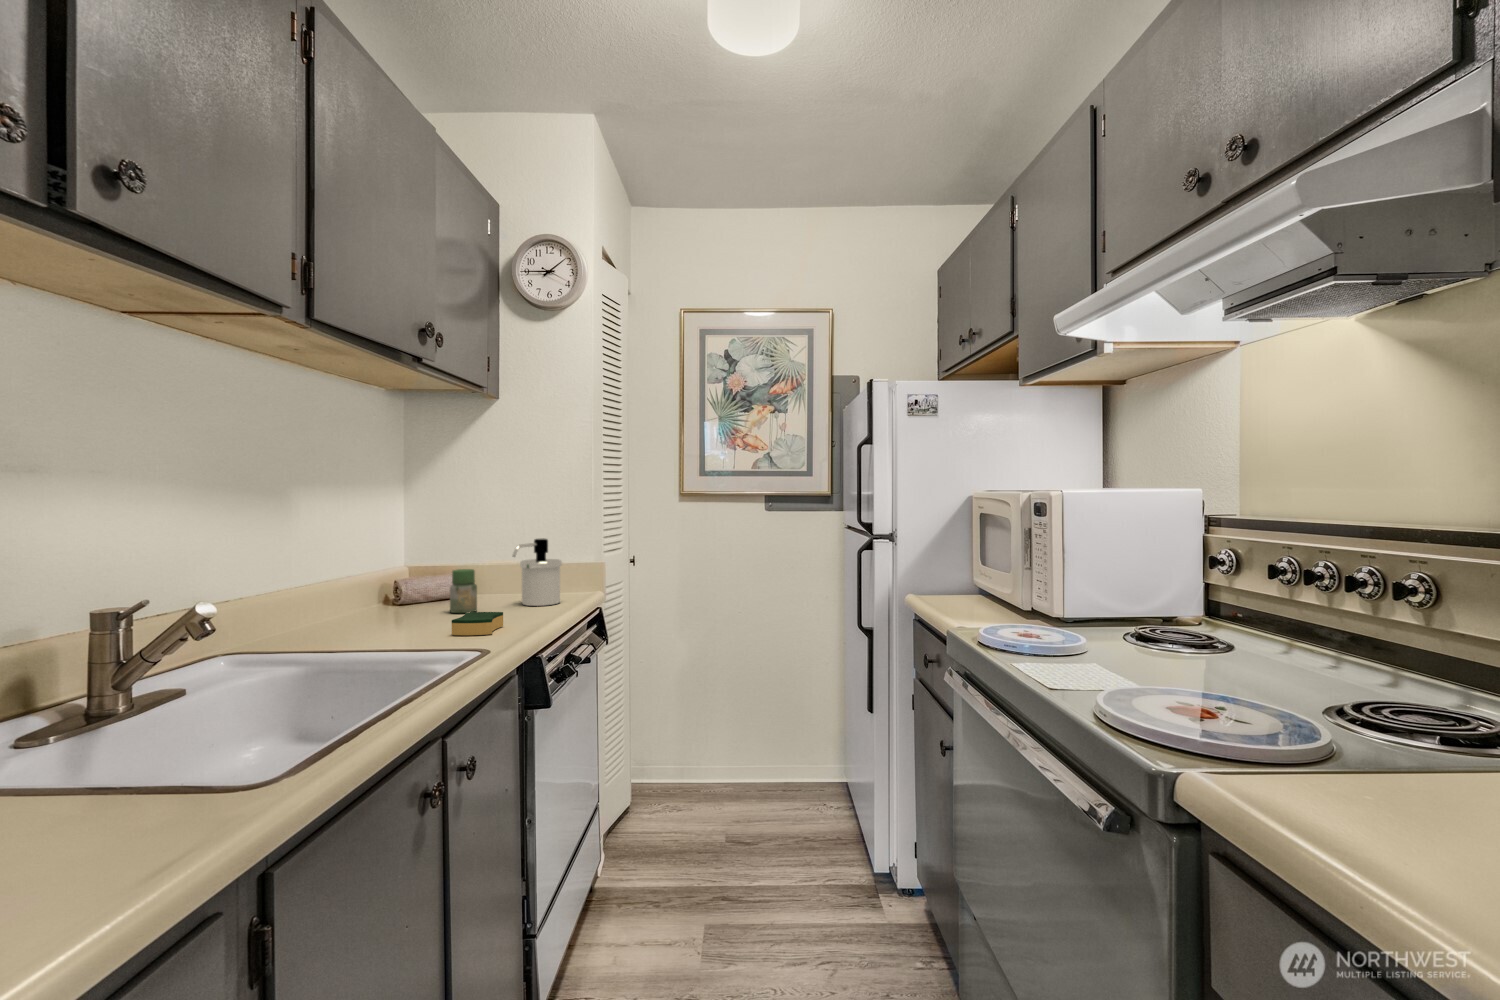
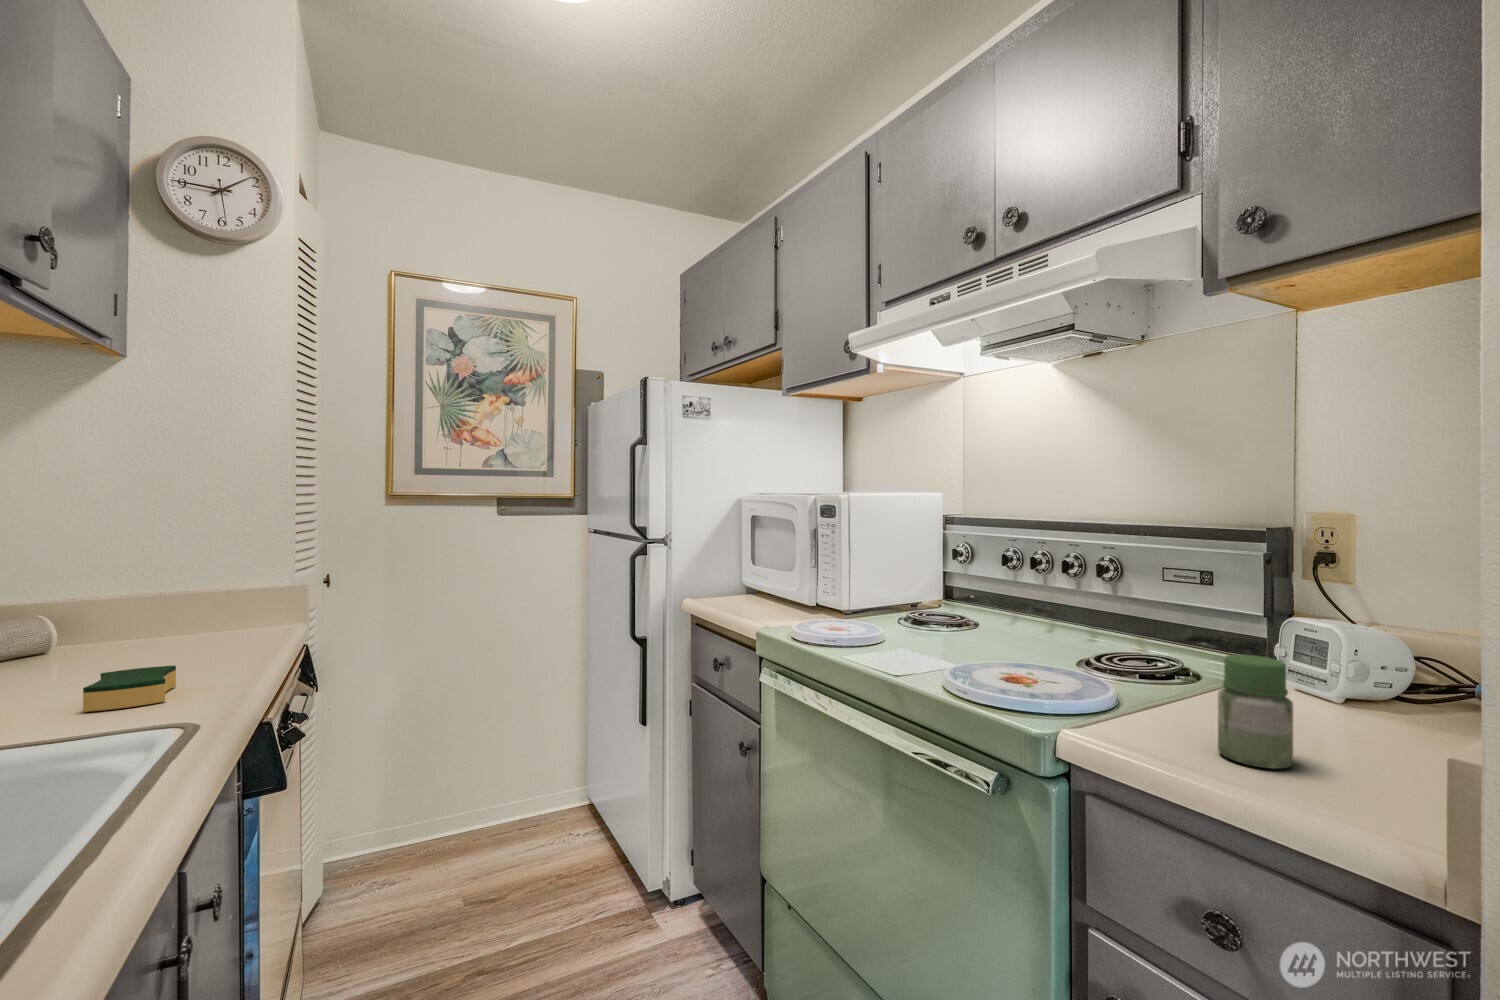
soap dispenser: present [513,538,562,606] -> none [169,554,248,650]
jar: present [450,569,477,613] -> present [1218,654,1293,769]

